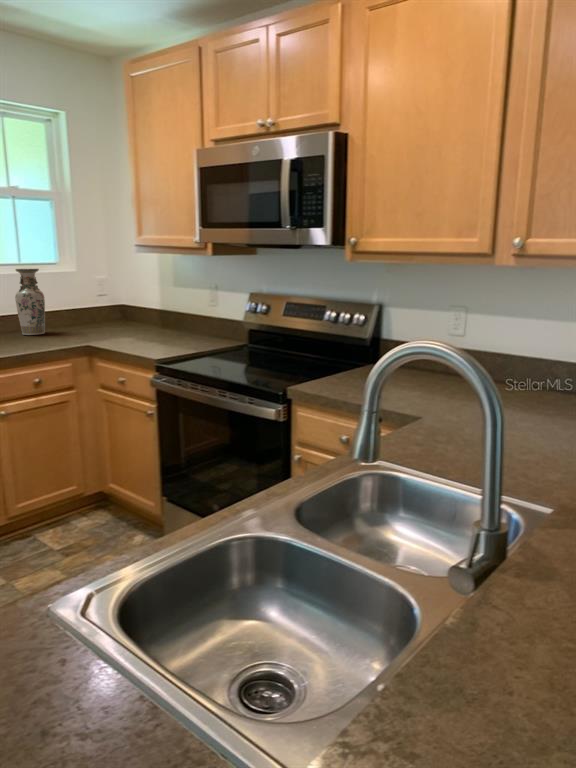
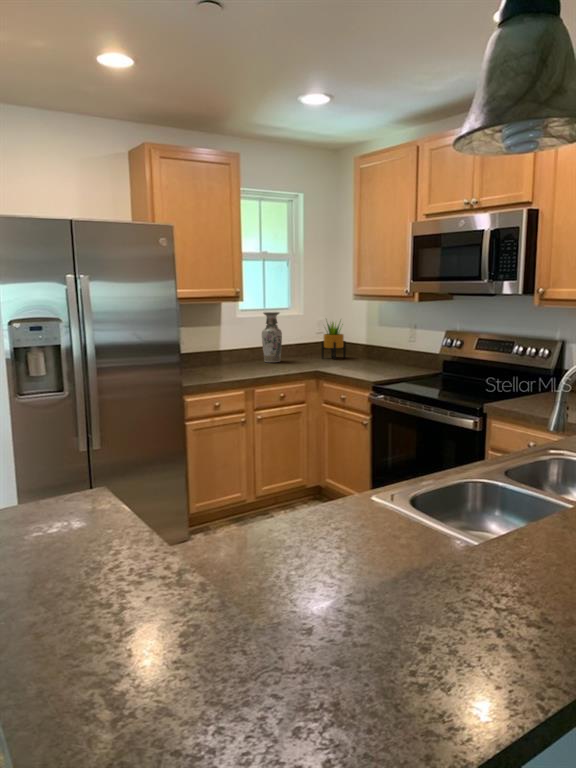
potted plant: none [100,275,134,329] -> present [321,322,346,360]

